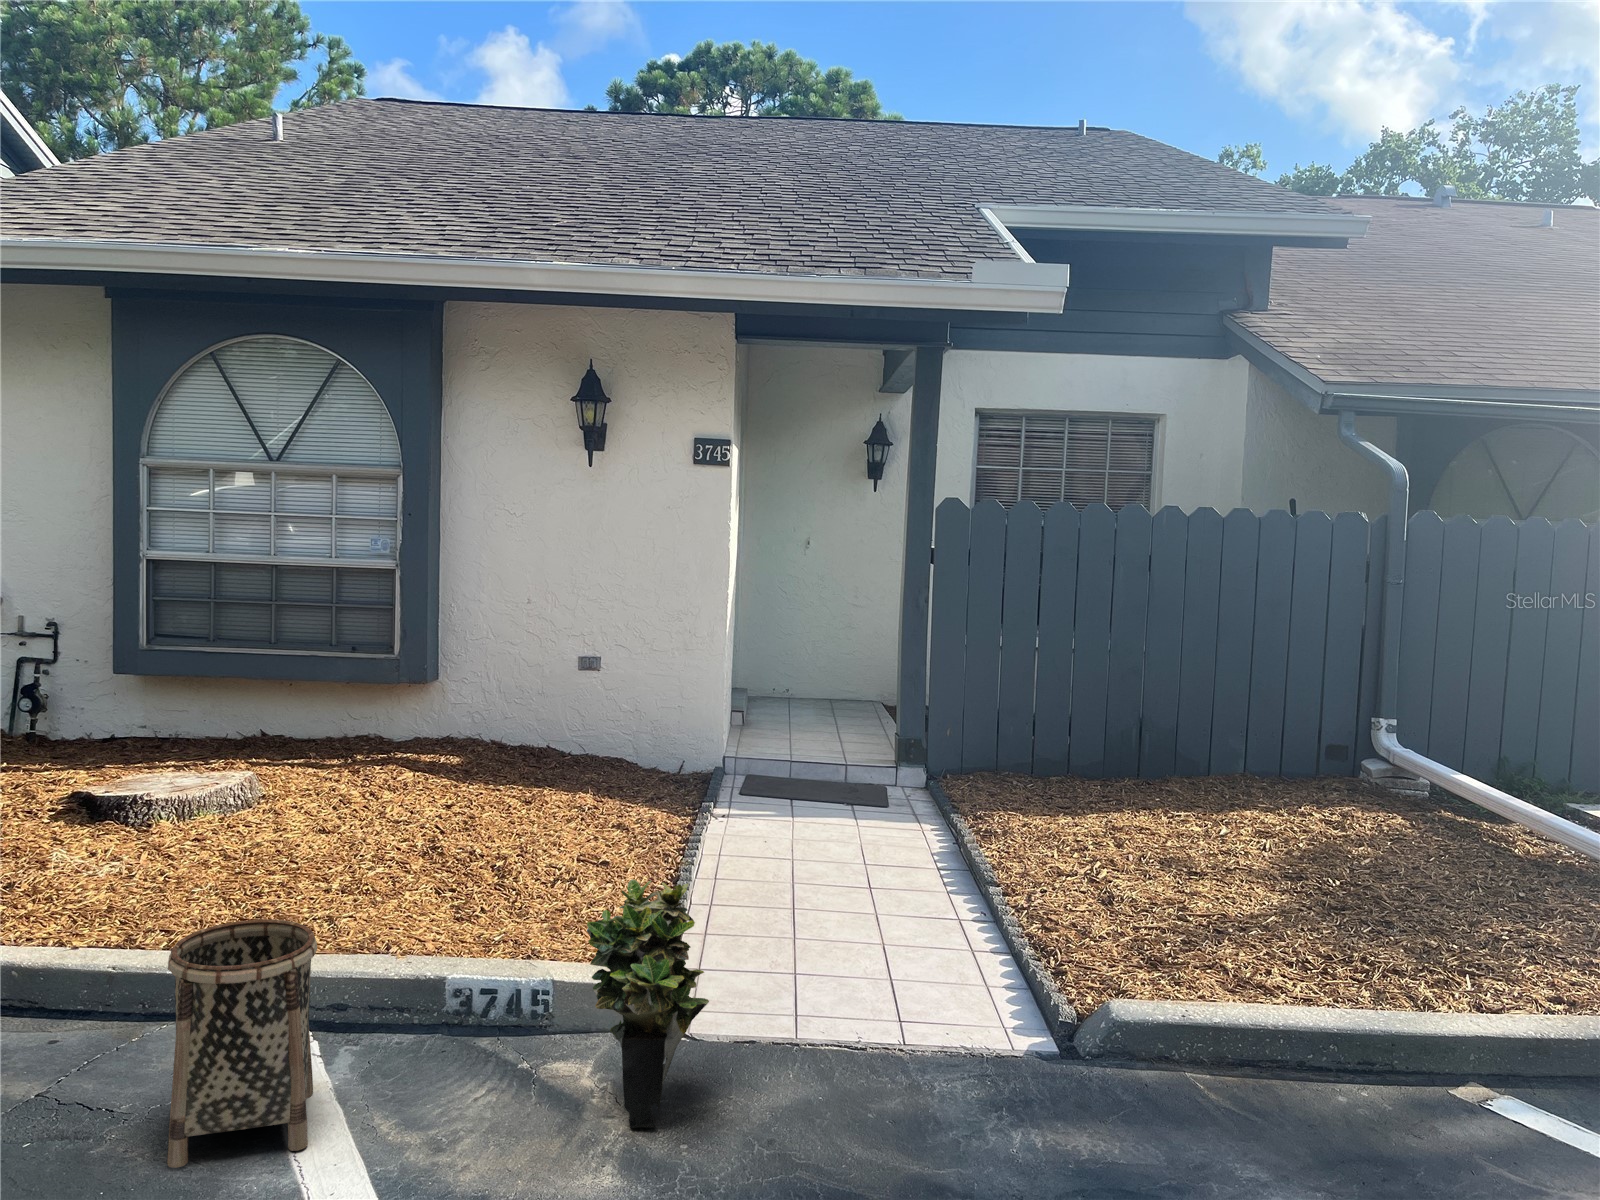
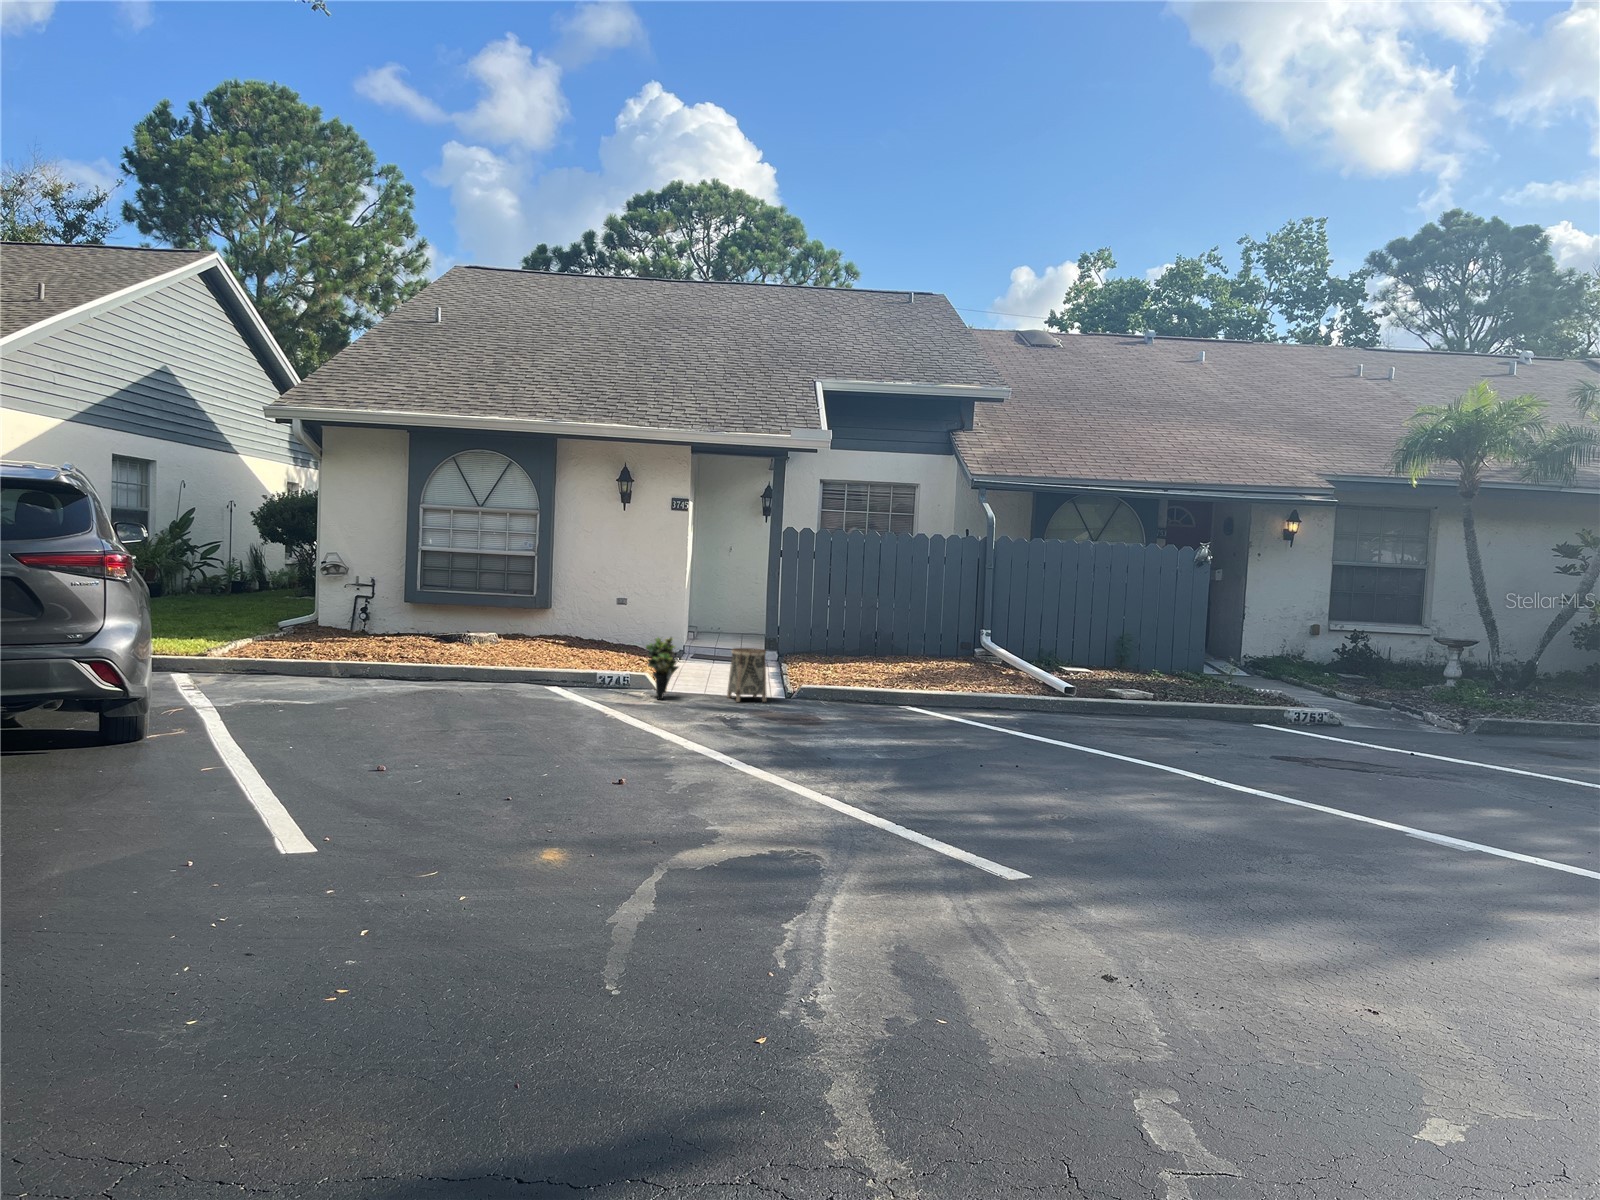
basket: present [167,919,317,1168] -> present [727,648,767,702]

